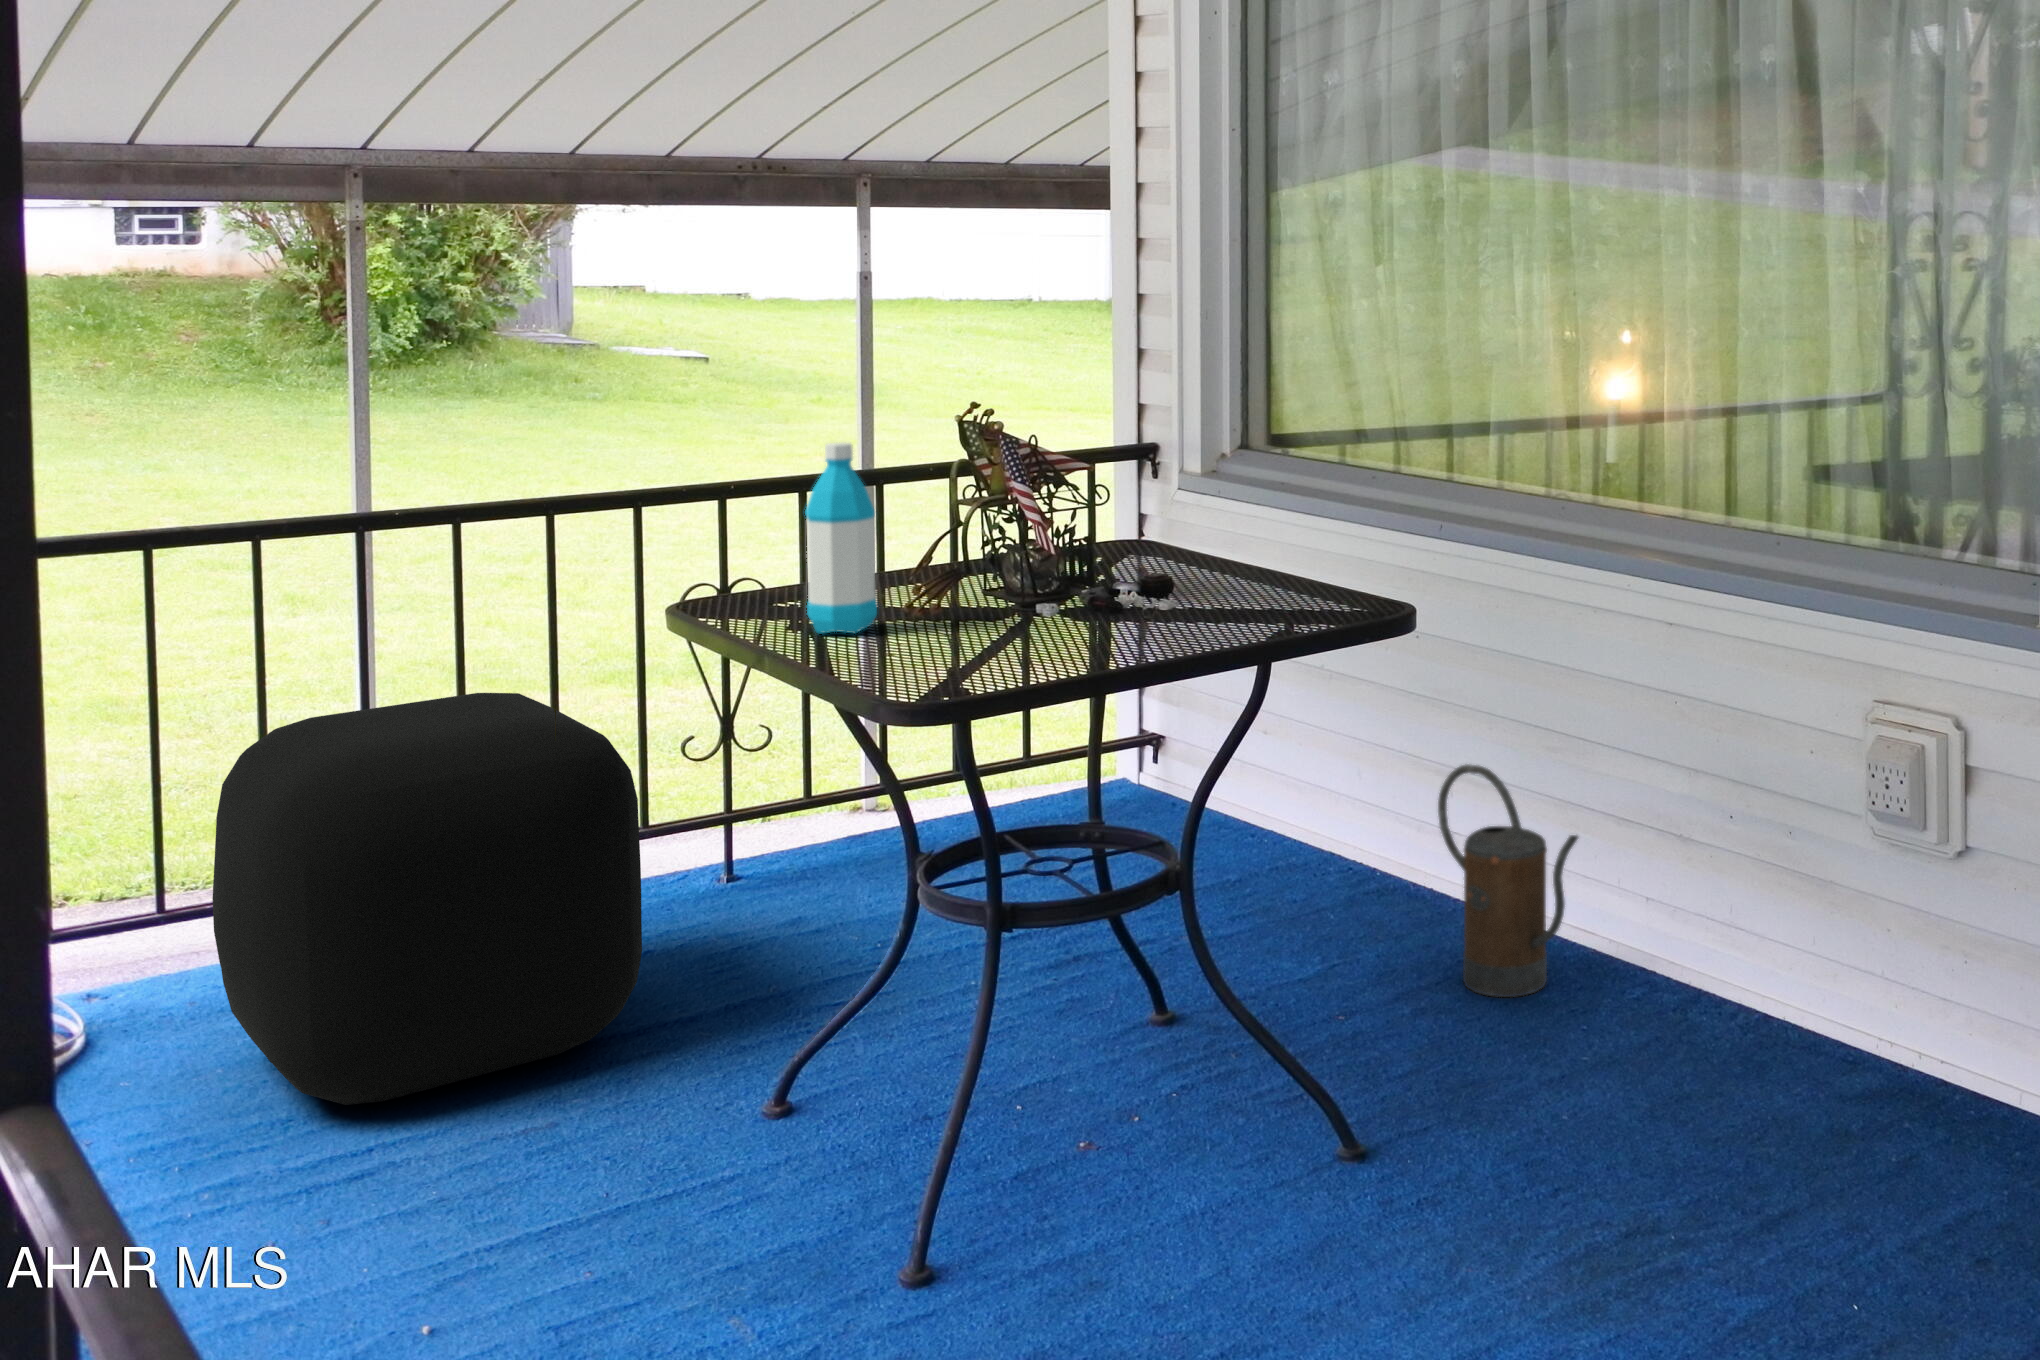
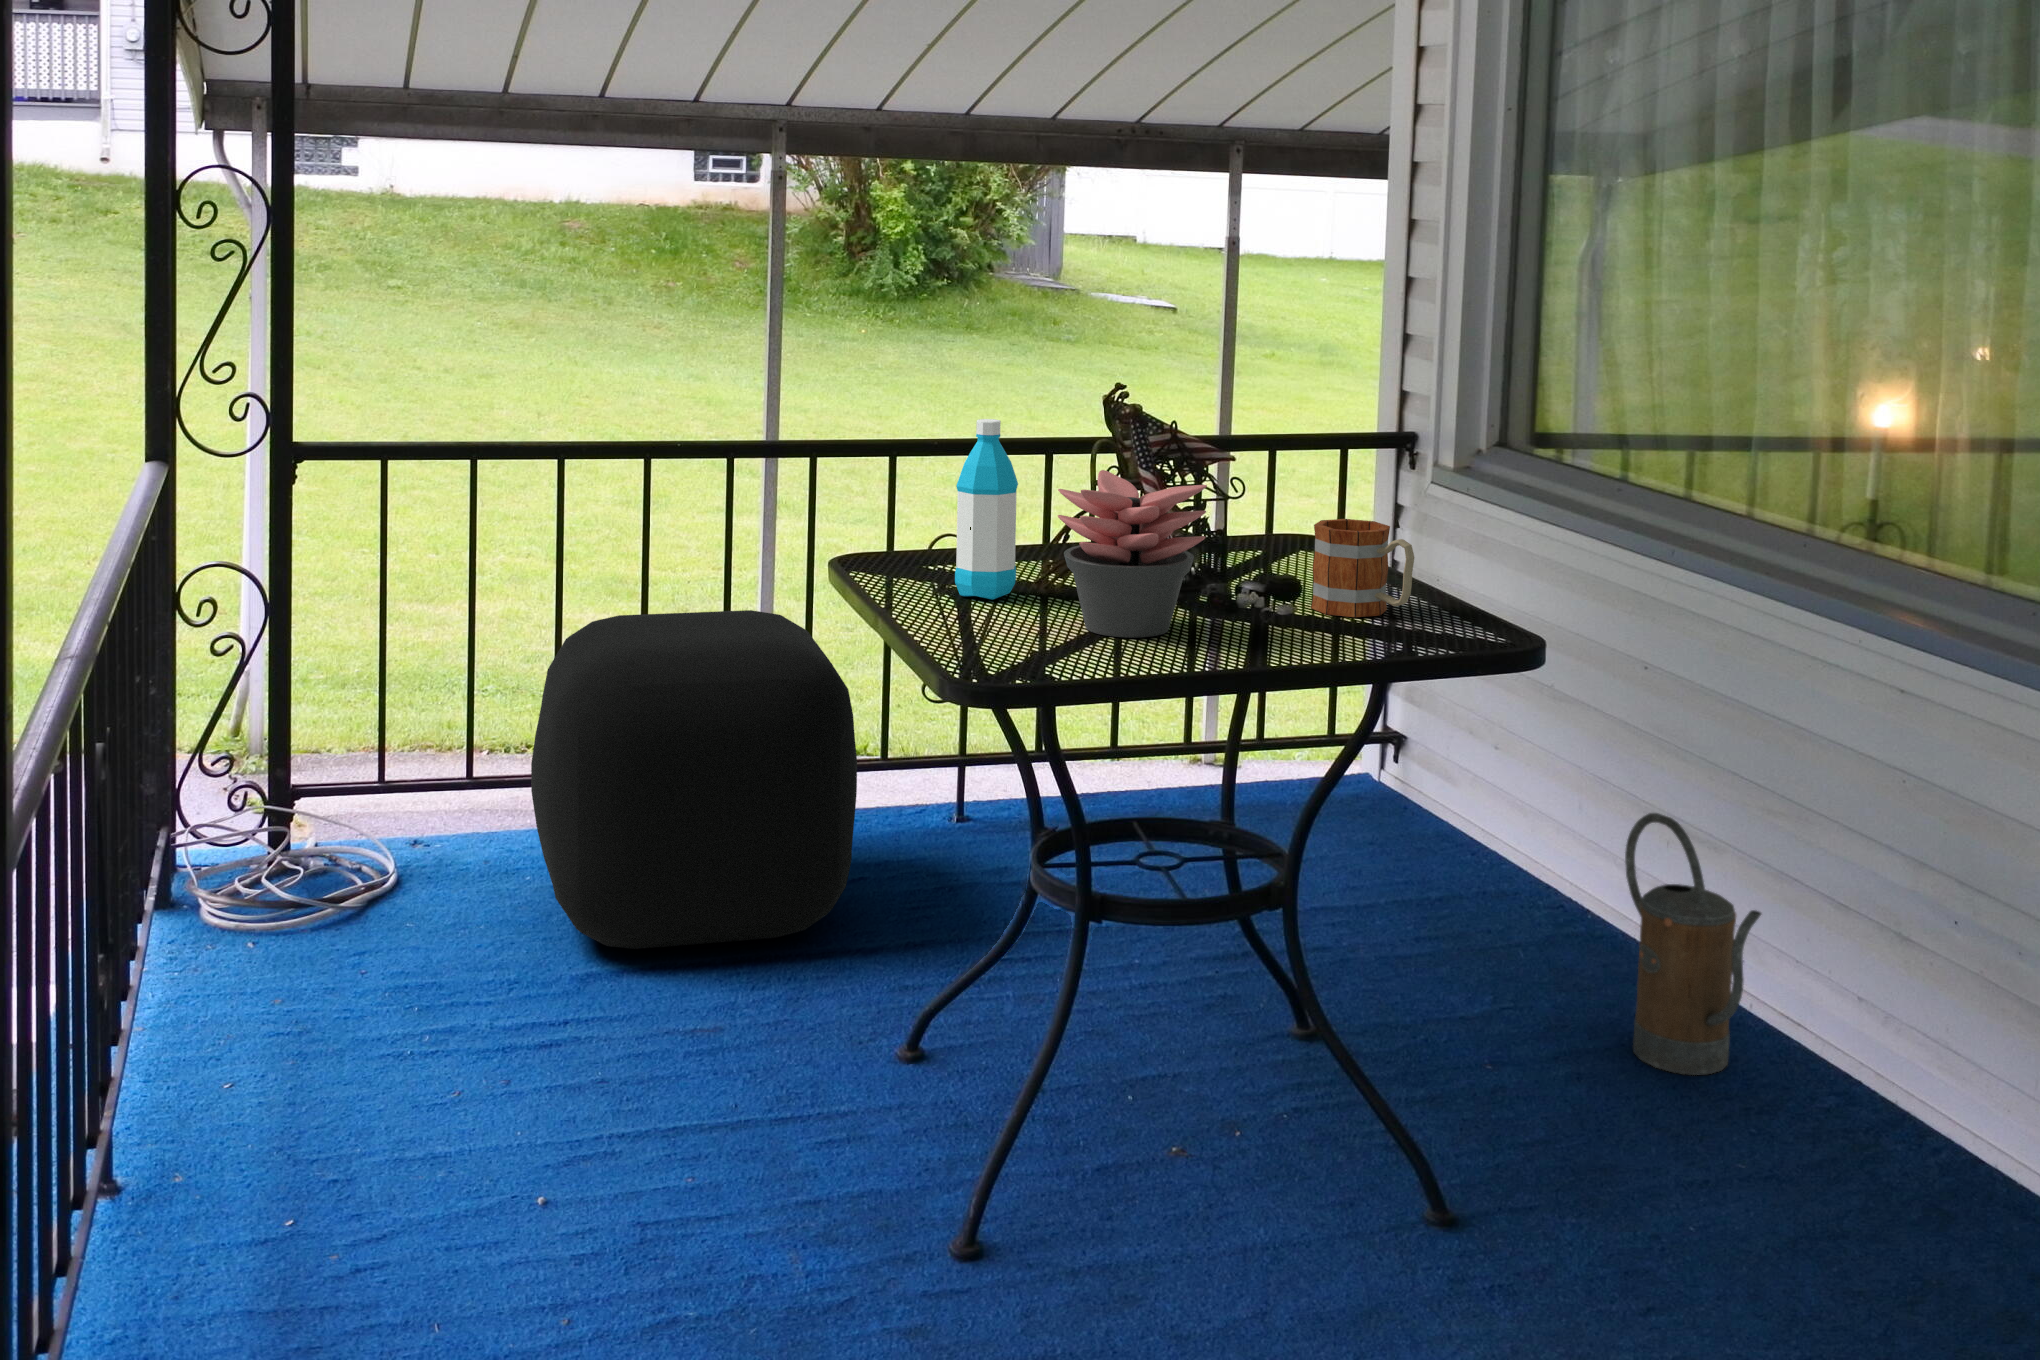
succulent plant: none [938,485,1097,653] -> present [1058,470,1207,637]
mug: none [1175,516,1278,610] -> present [1311,519,1414,617]

